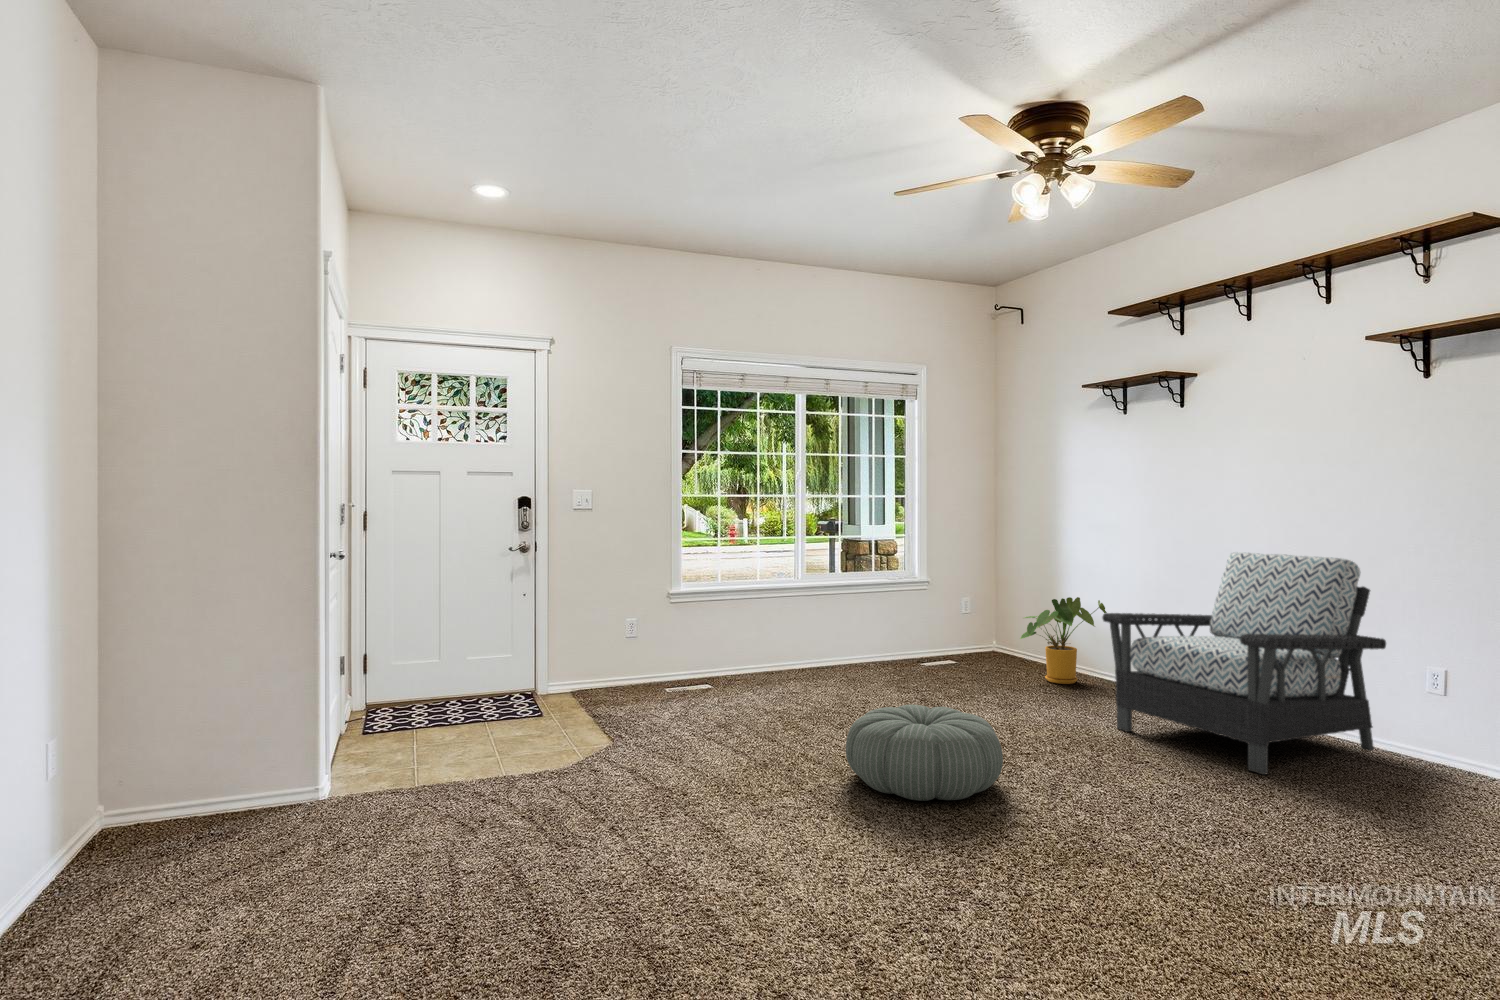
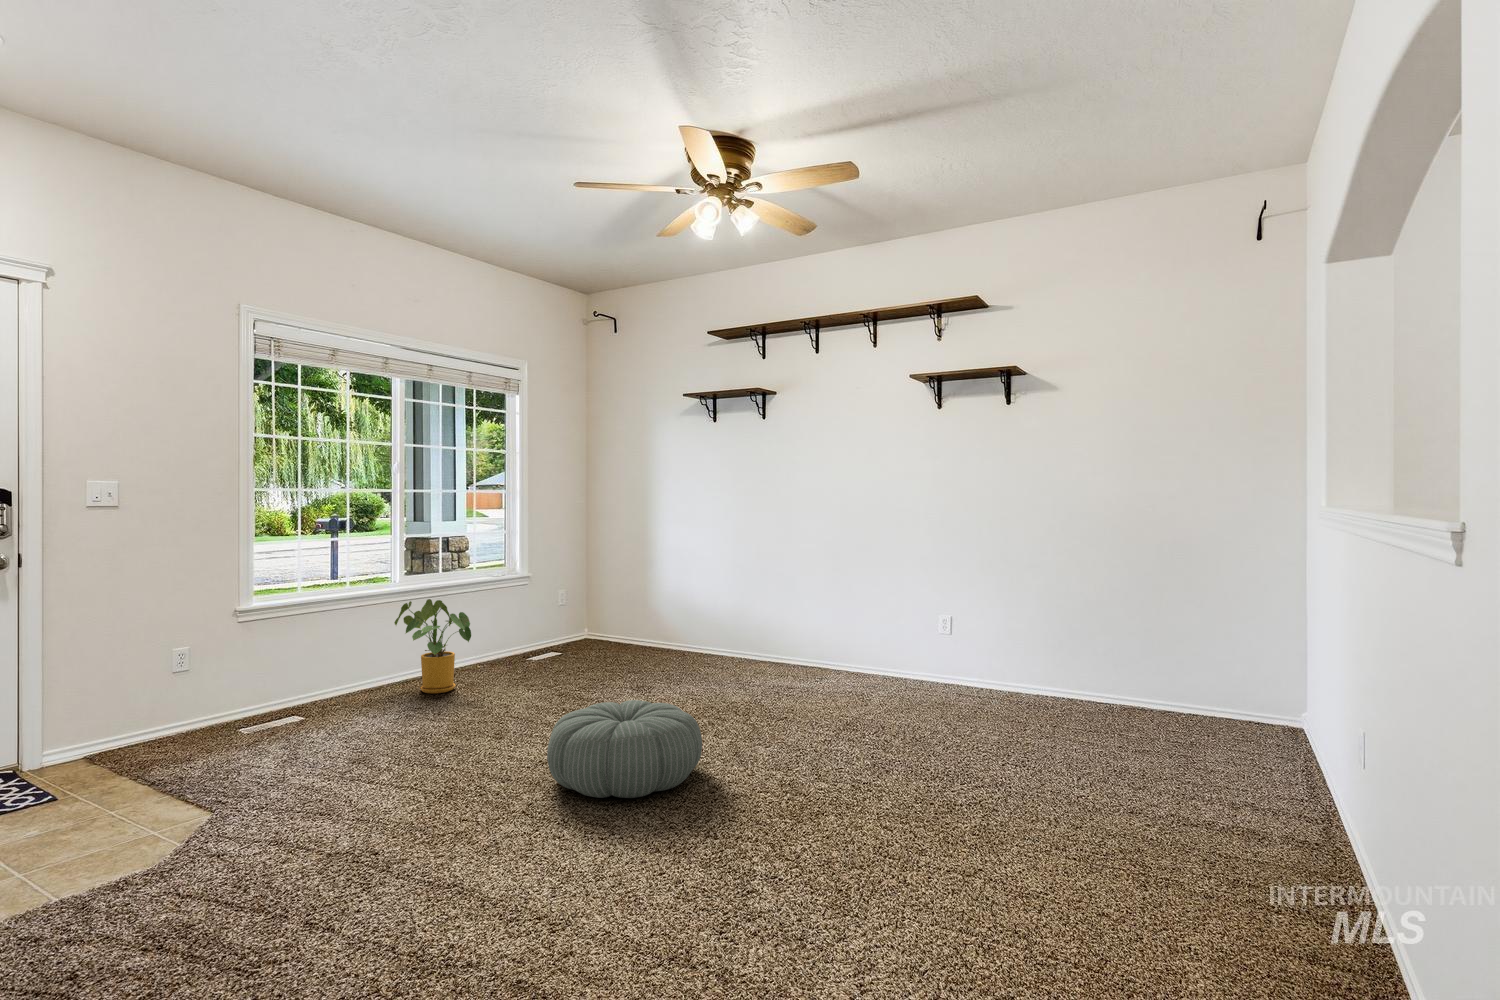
armchair: present [1102,552,1386,775] -> none [728,540,918,716]
house plant: present [1020,597,1107,684] -> present [394,599,471,693]

